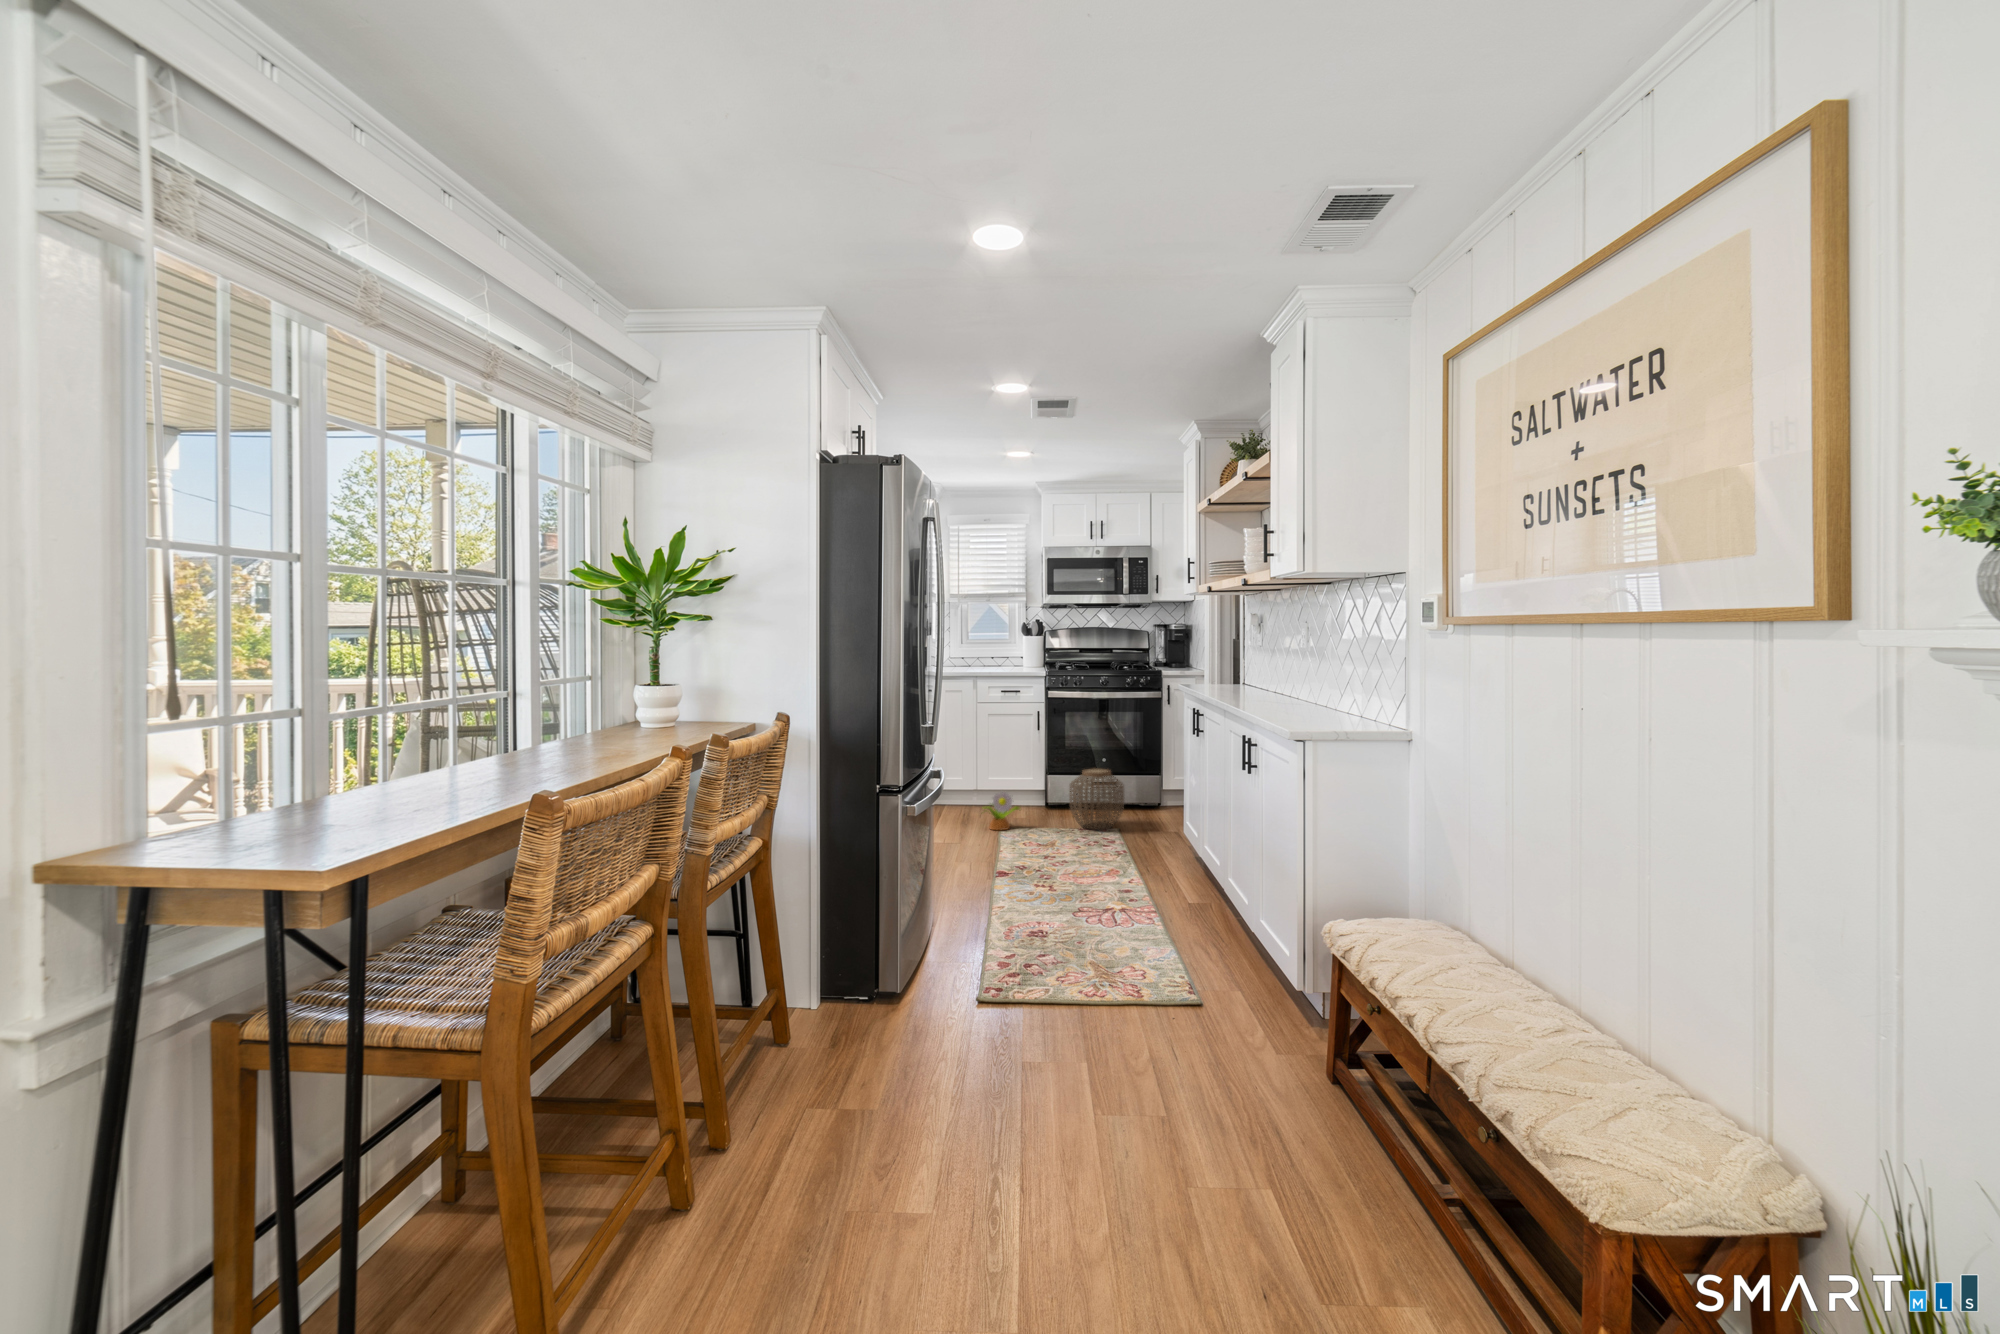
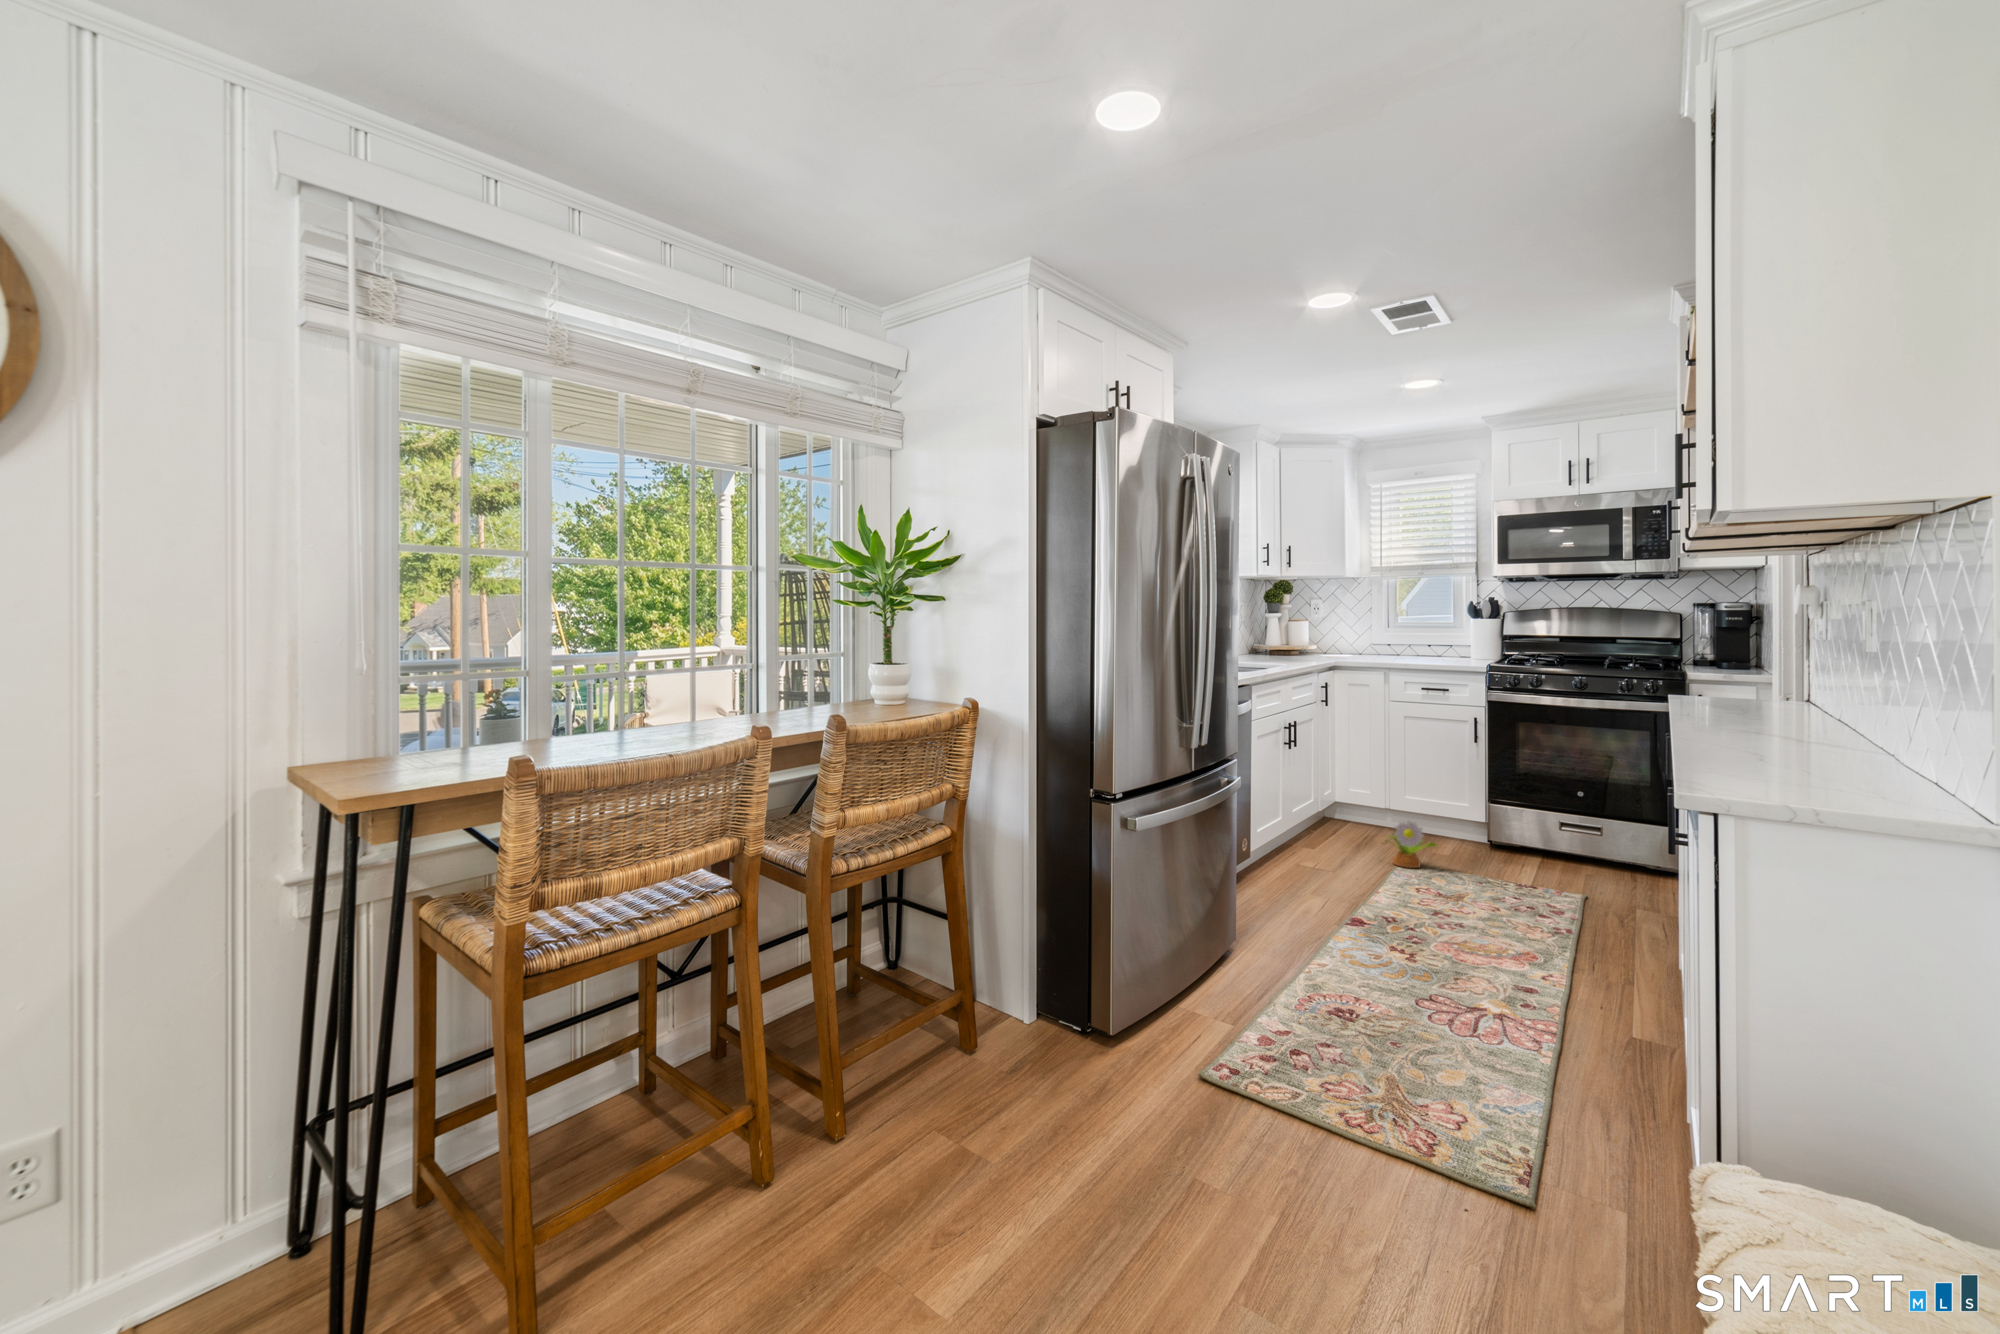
woven basket: present [1069,768,1124,830] -> none [1508,811,1595,894]

